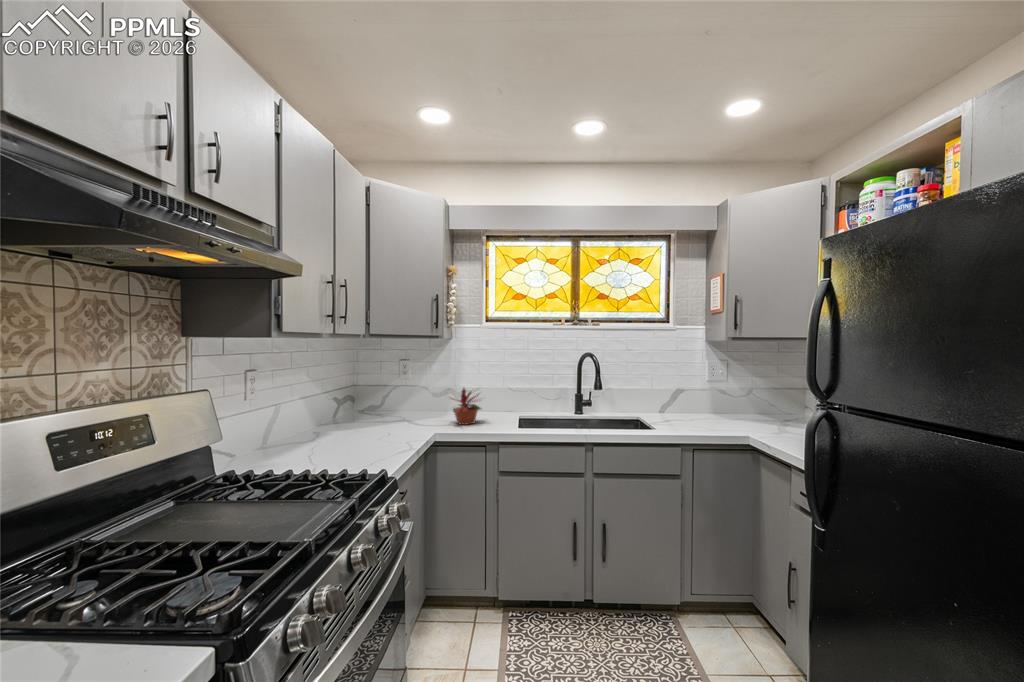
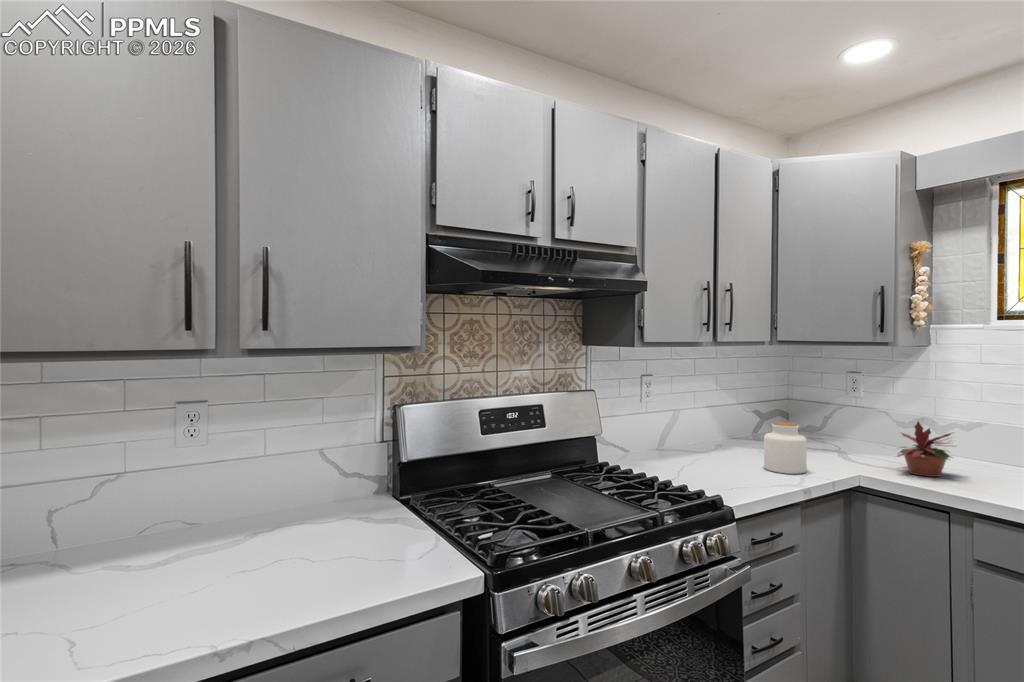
jar: none [372,400,406,443] -> present [764,422,807,474]

